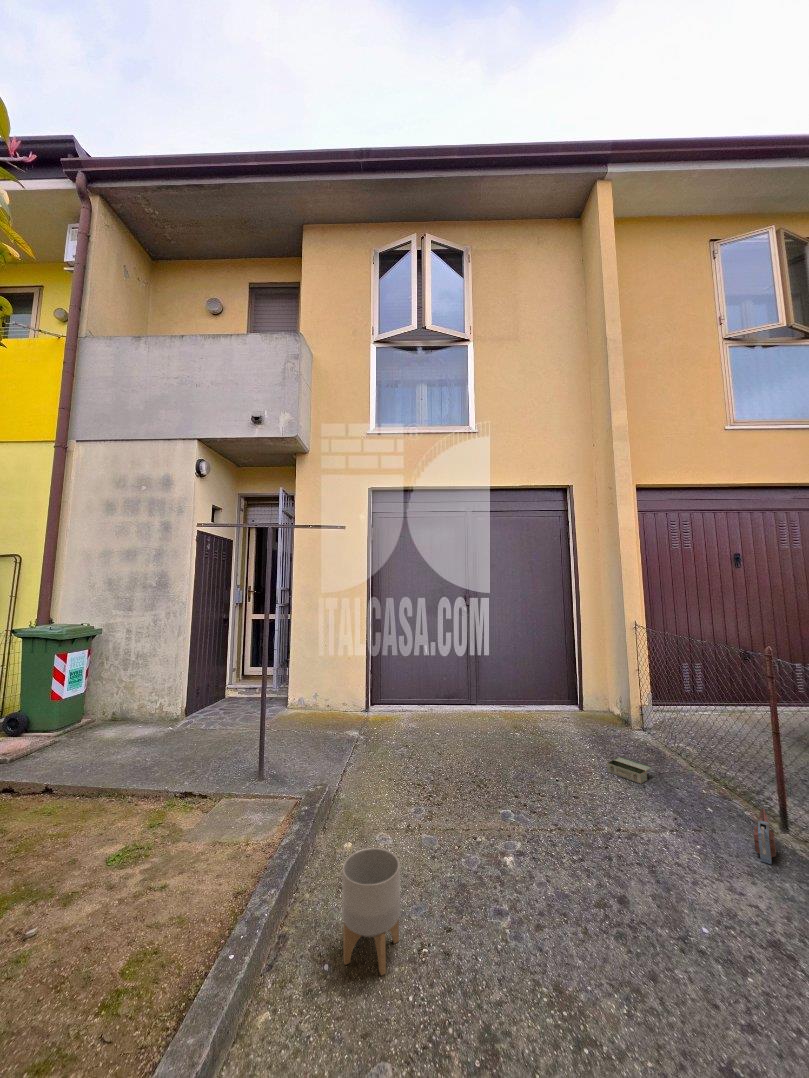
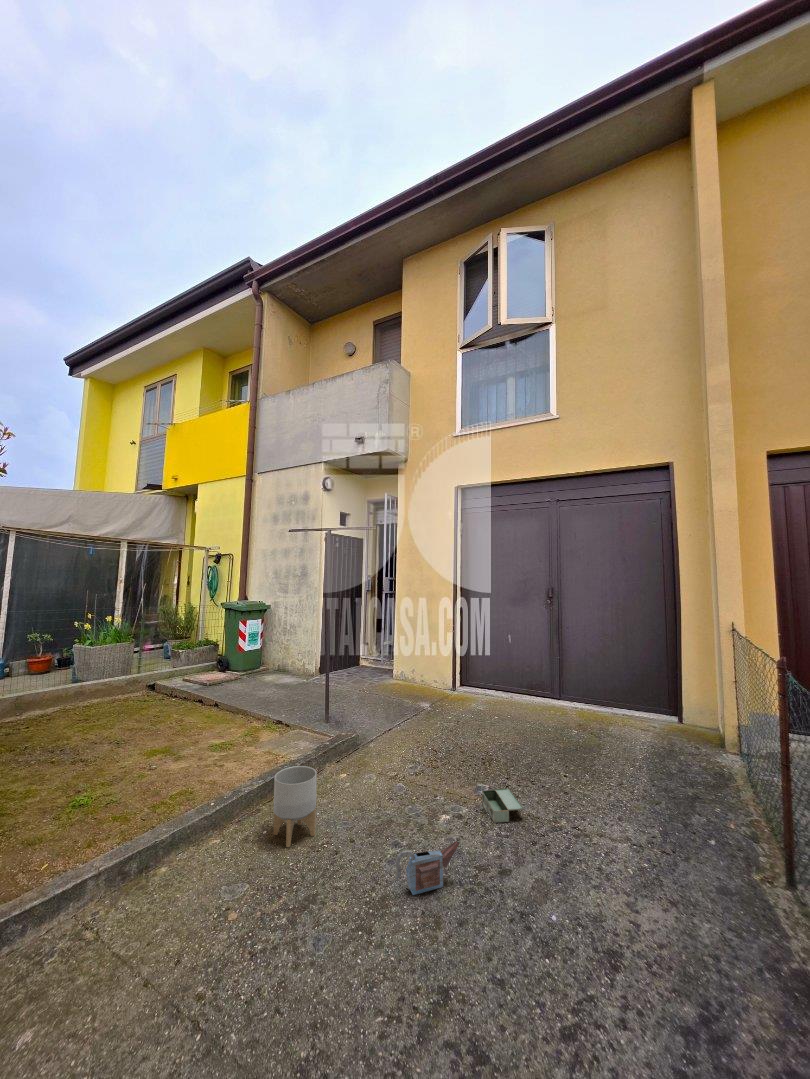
toolbox: present [607,757,652,784] -> present [482,788,523,823]
watering can: present [754,809,776,864] -> present [395,841,459,895]

